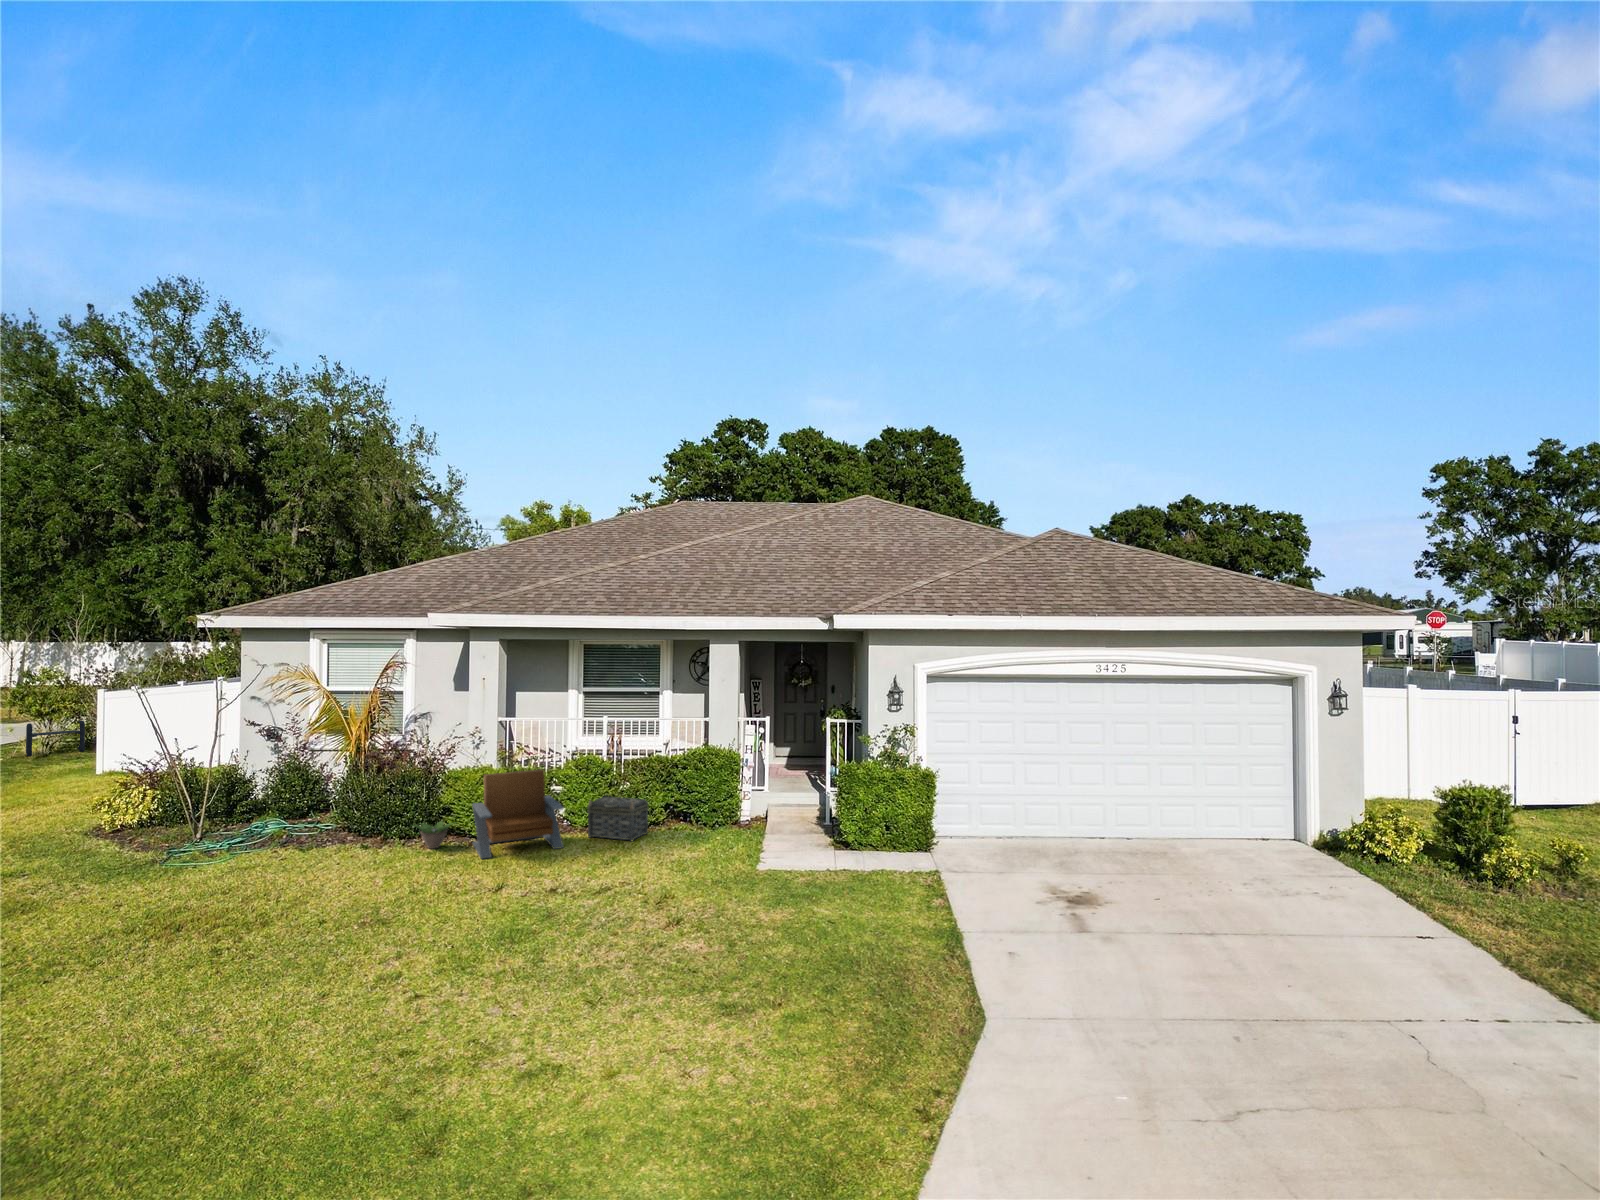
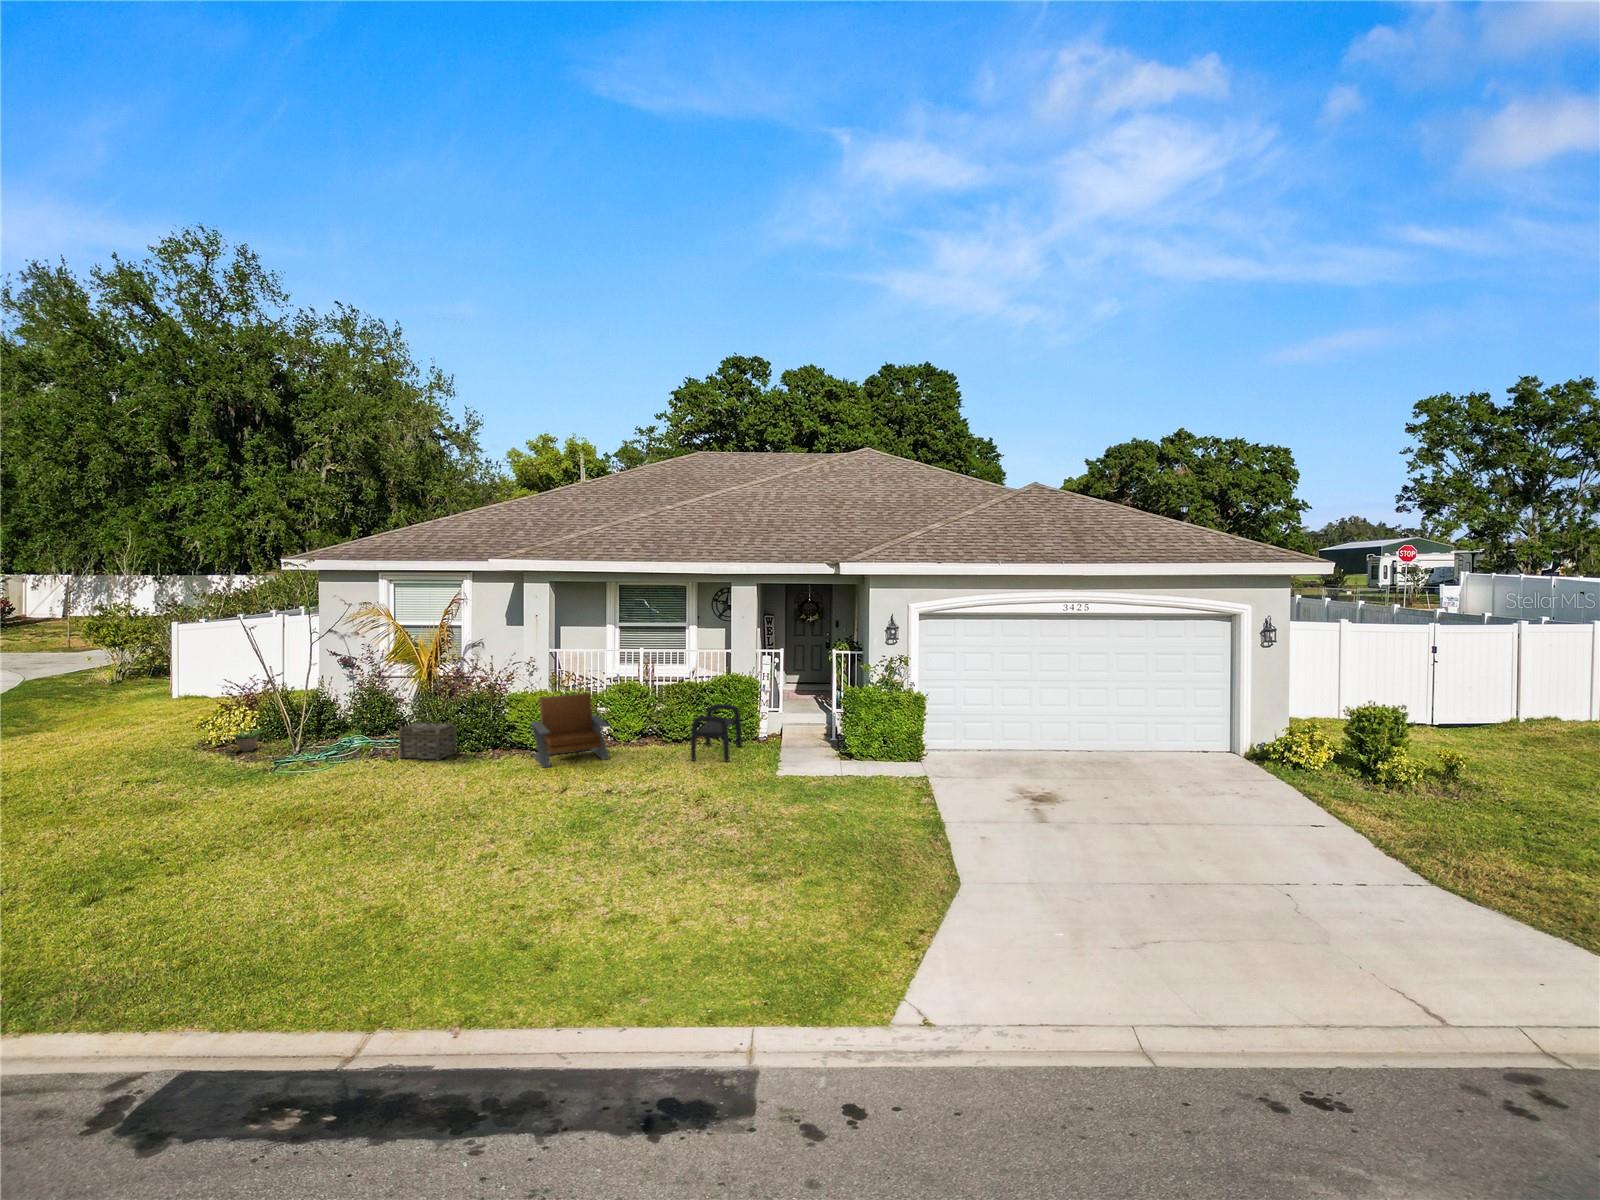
bench: present [26,721,85,756] -> present [691,704,742,762]
basket: present [587,796,649,841] -> present [398,722,456,760]
decorative plant: present [414,821,456,849] -> present [226,728,265,751]

